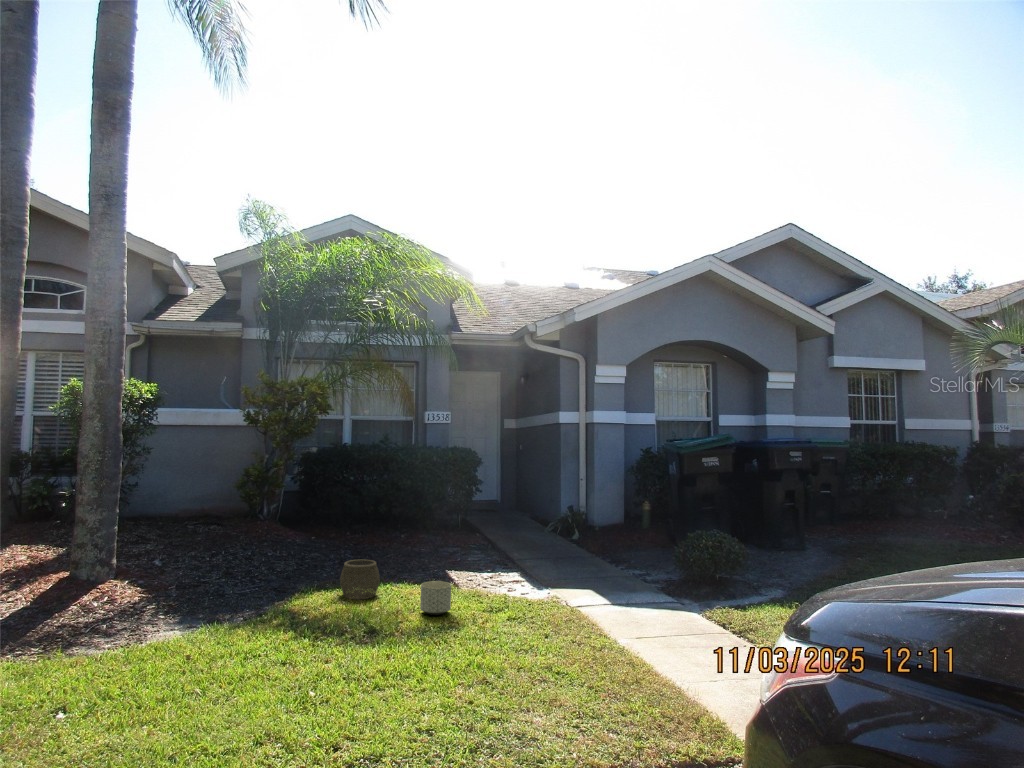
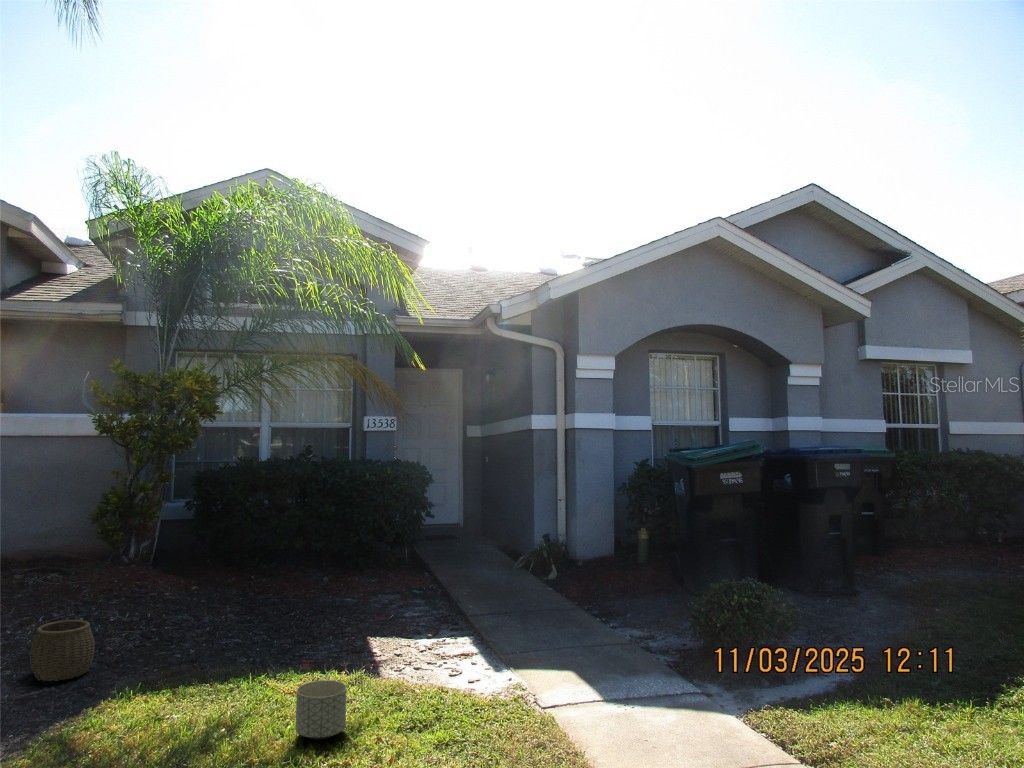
woven basket: present [340,559,379,599] -> present [30,620,95,681]

